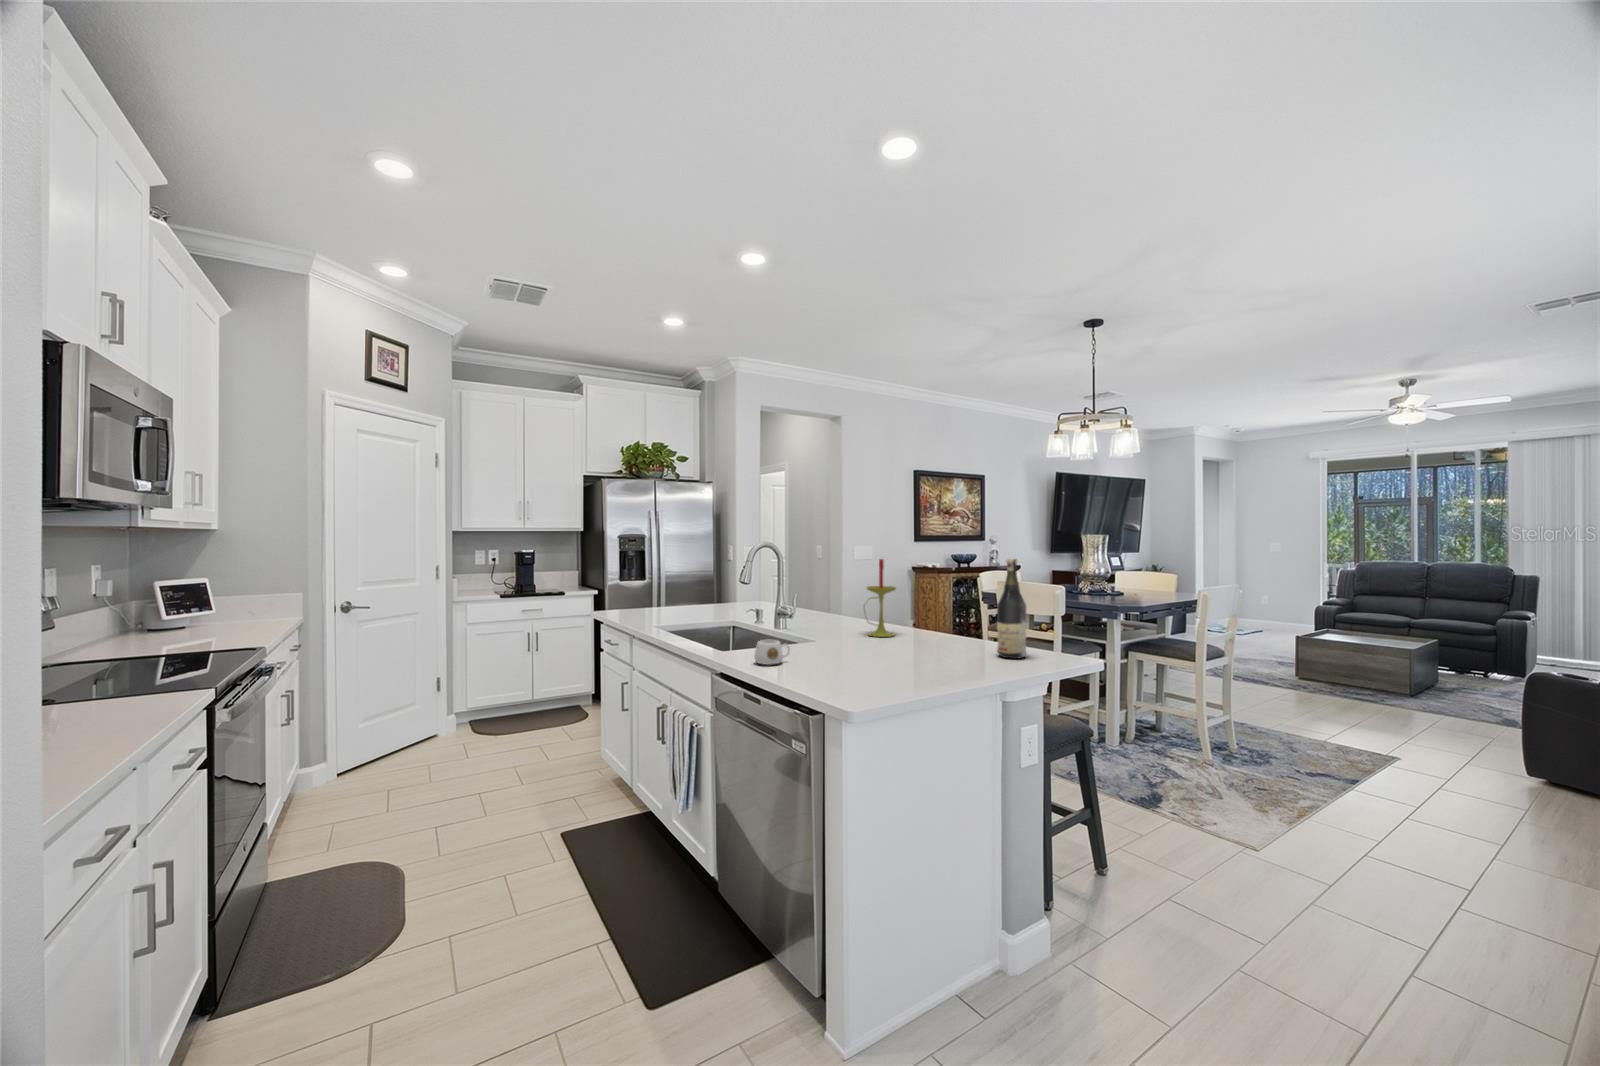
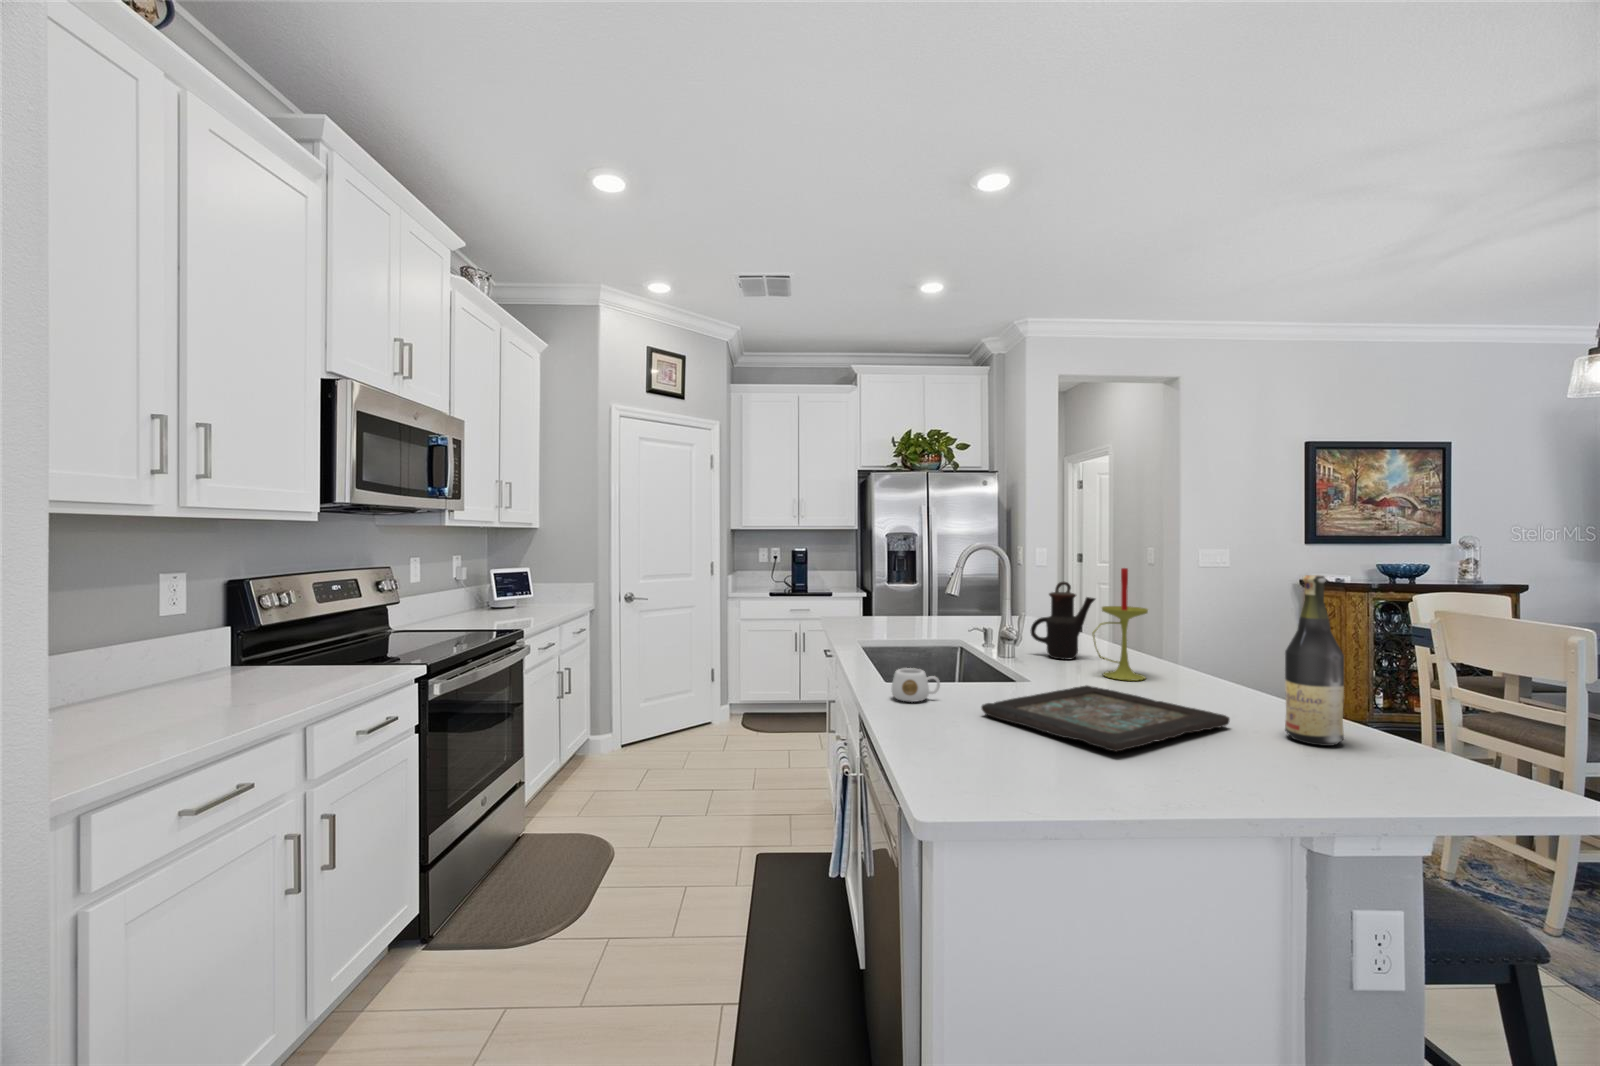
teapot: none [806,571,852,628] -> present [1030,582,1095,659]
decorative tray: none [830,641,969,675] -> present [982,686,1230,752]

